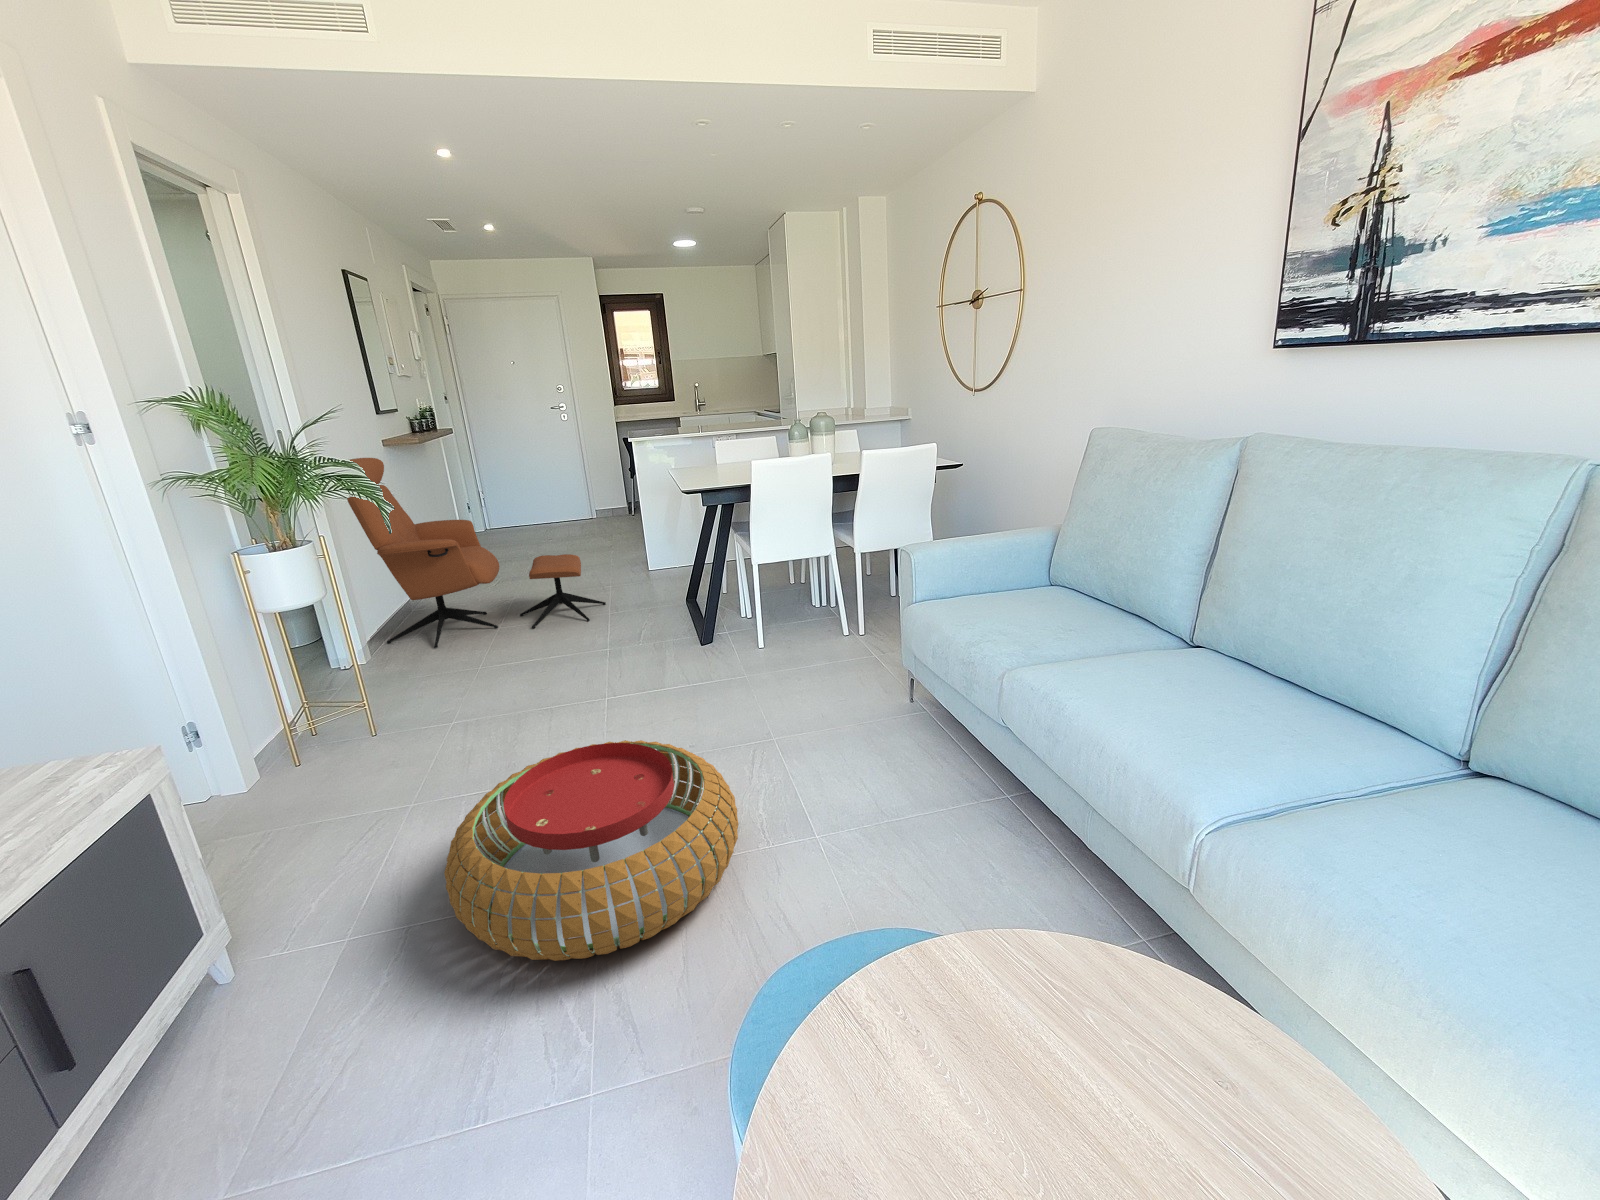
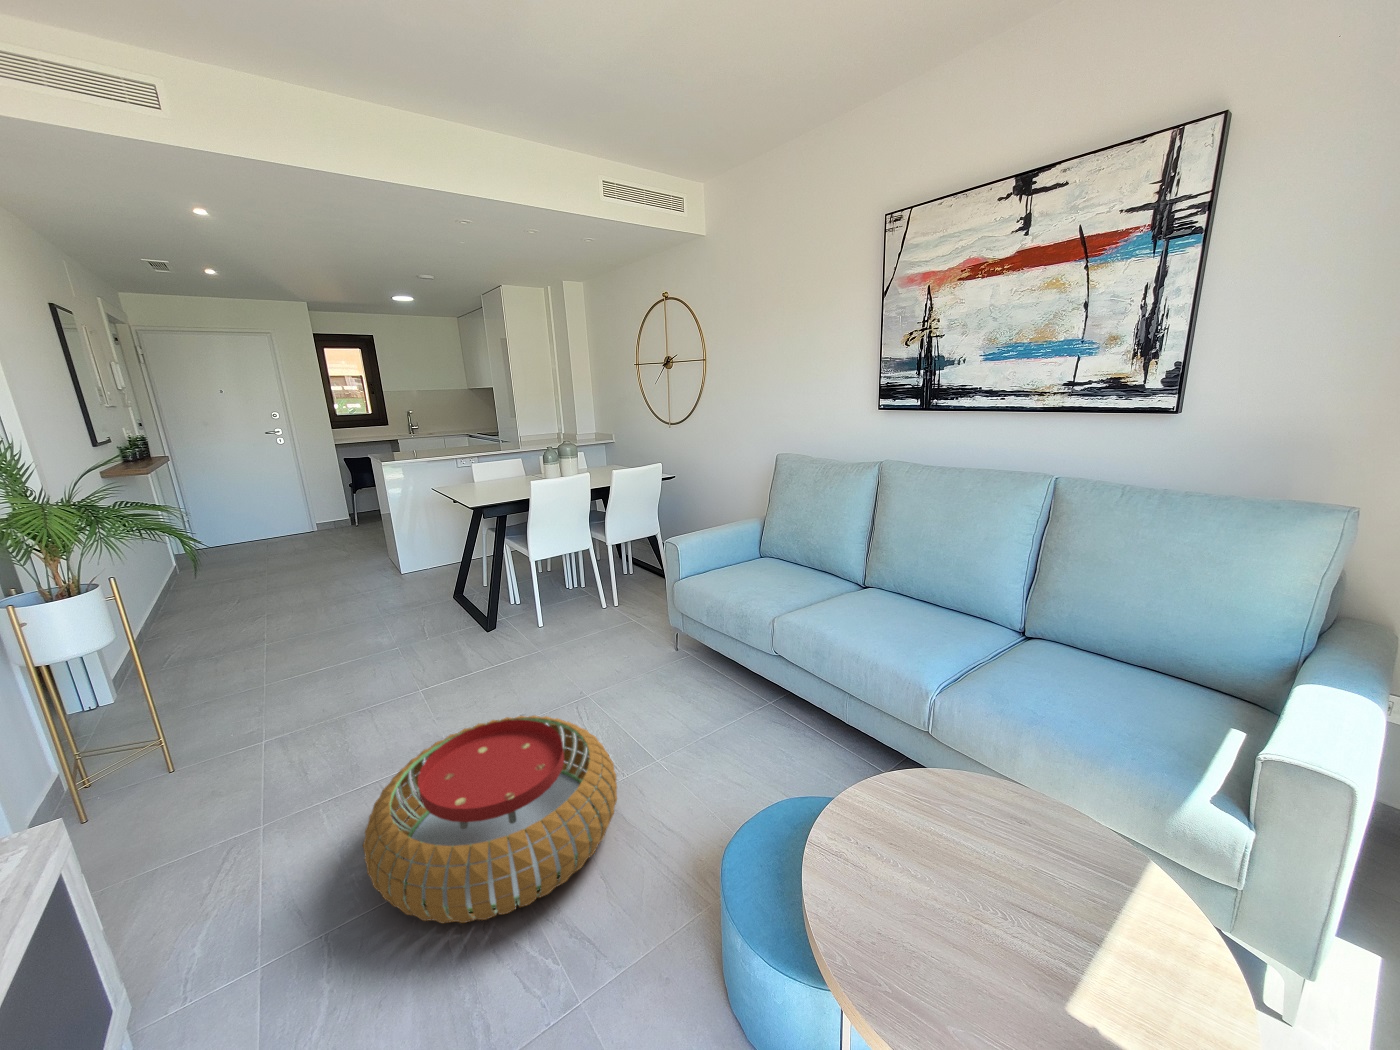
armchair: present [347,458,606,648] -> none [74,487,375,678]

